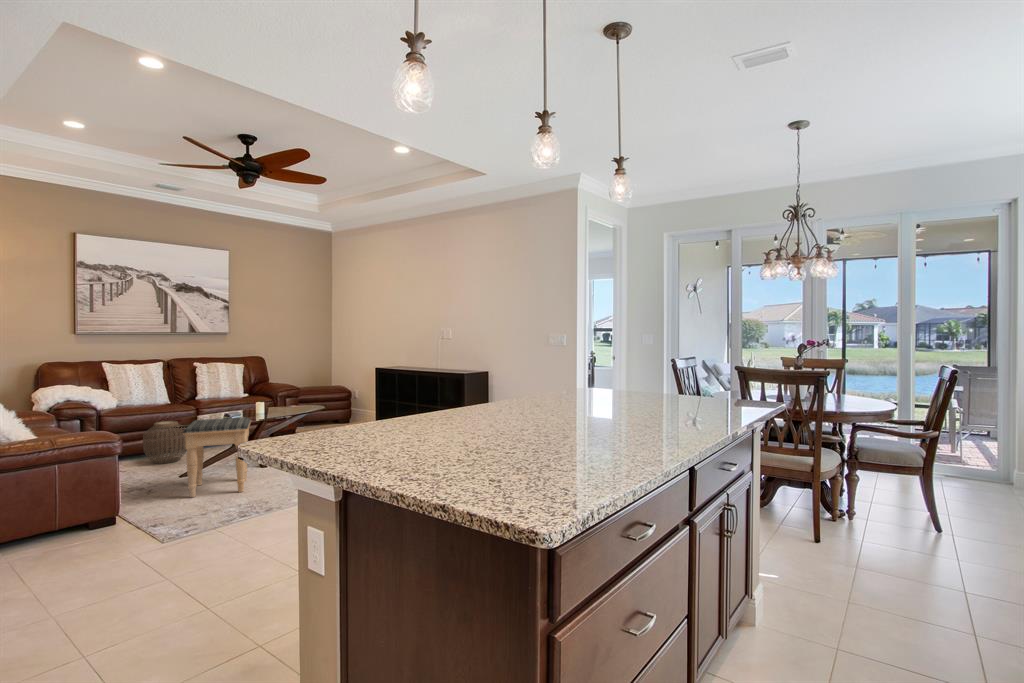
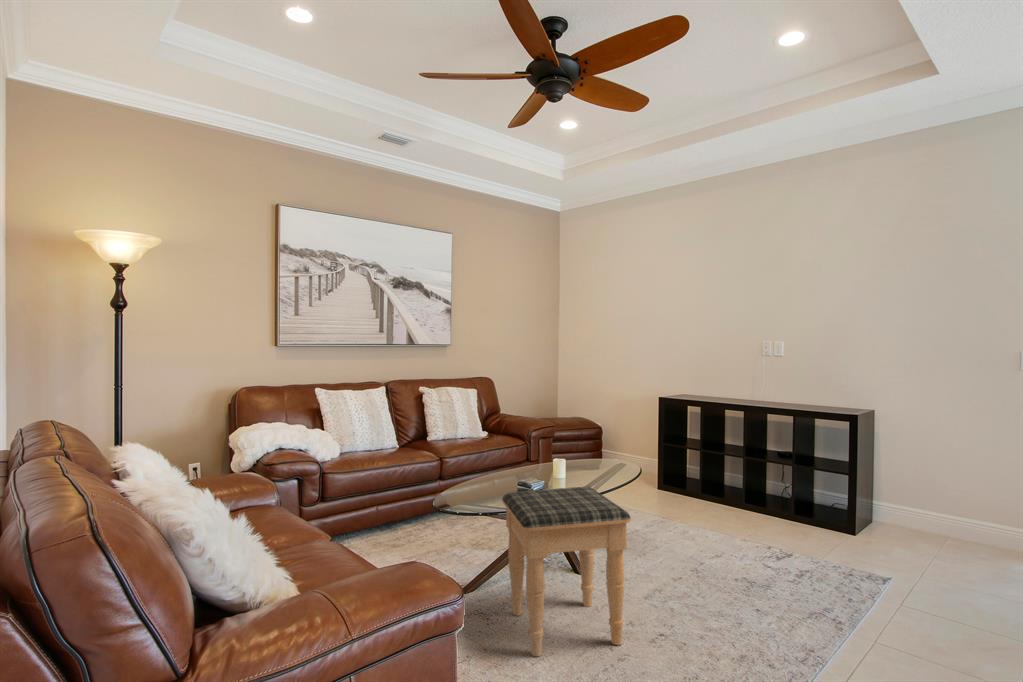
woven basket: present [143,421,187,464] -> none [386,479,447,551]

